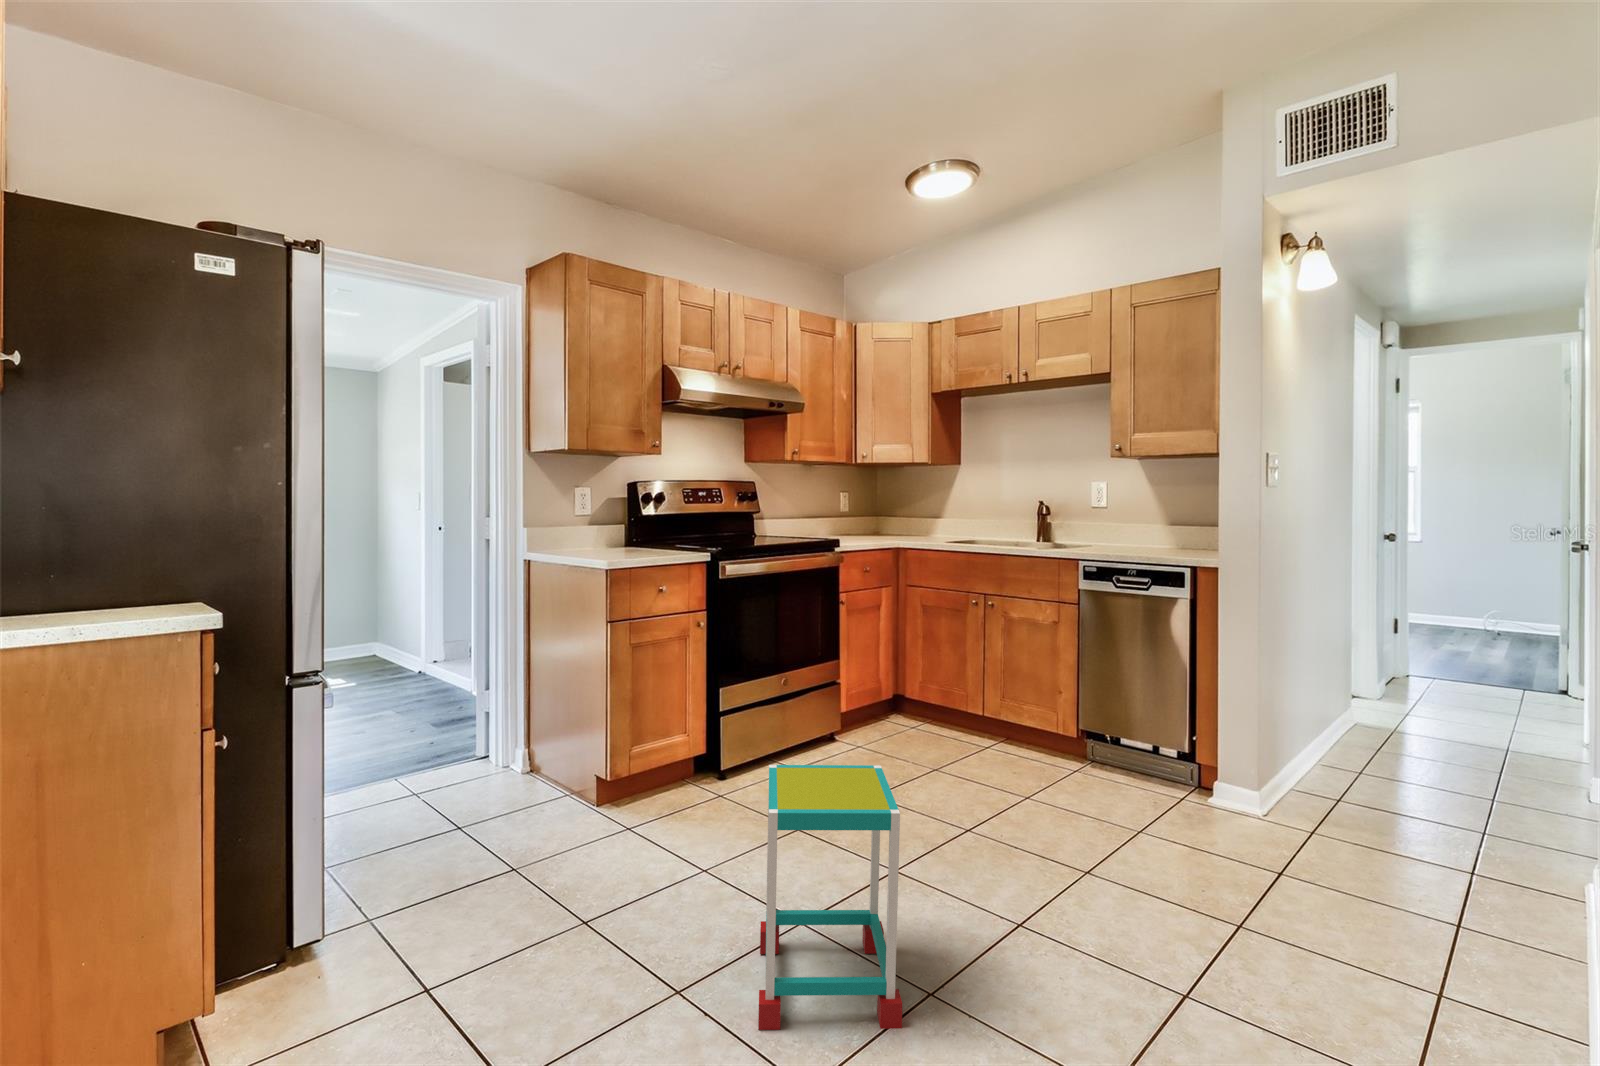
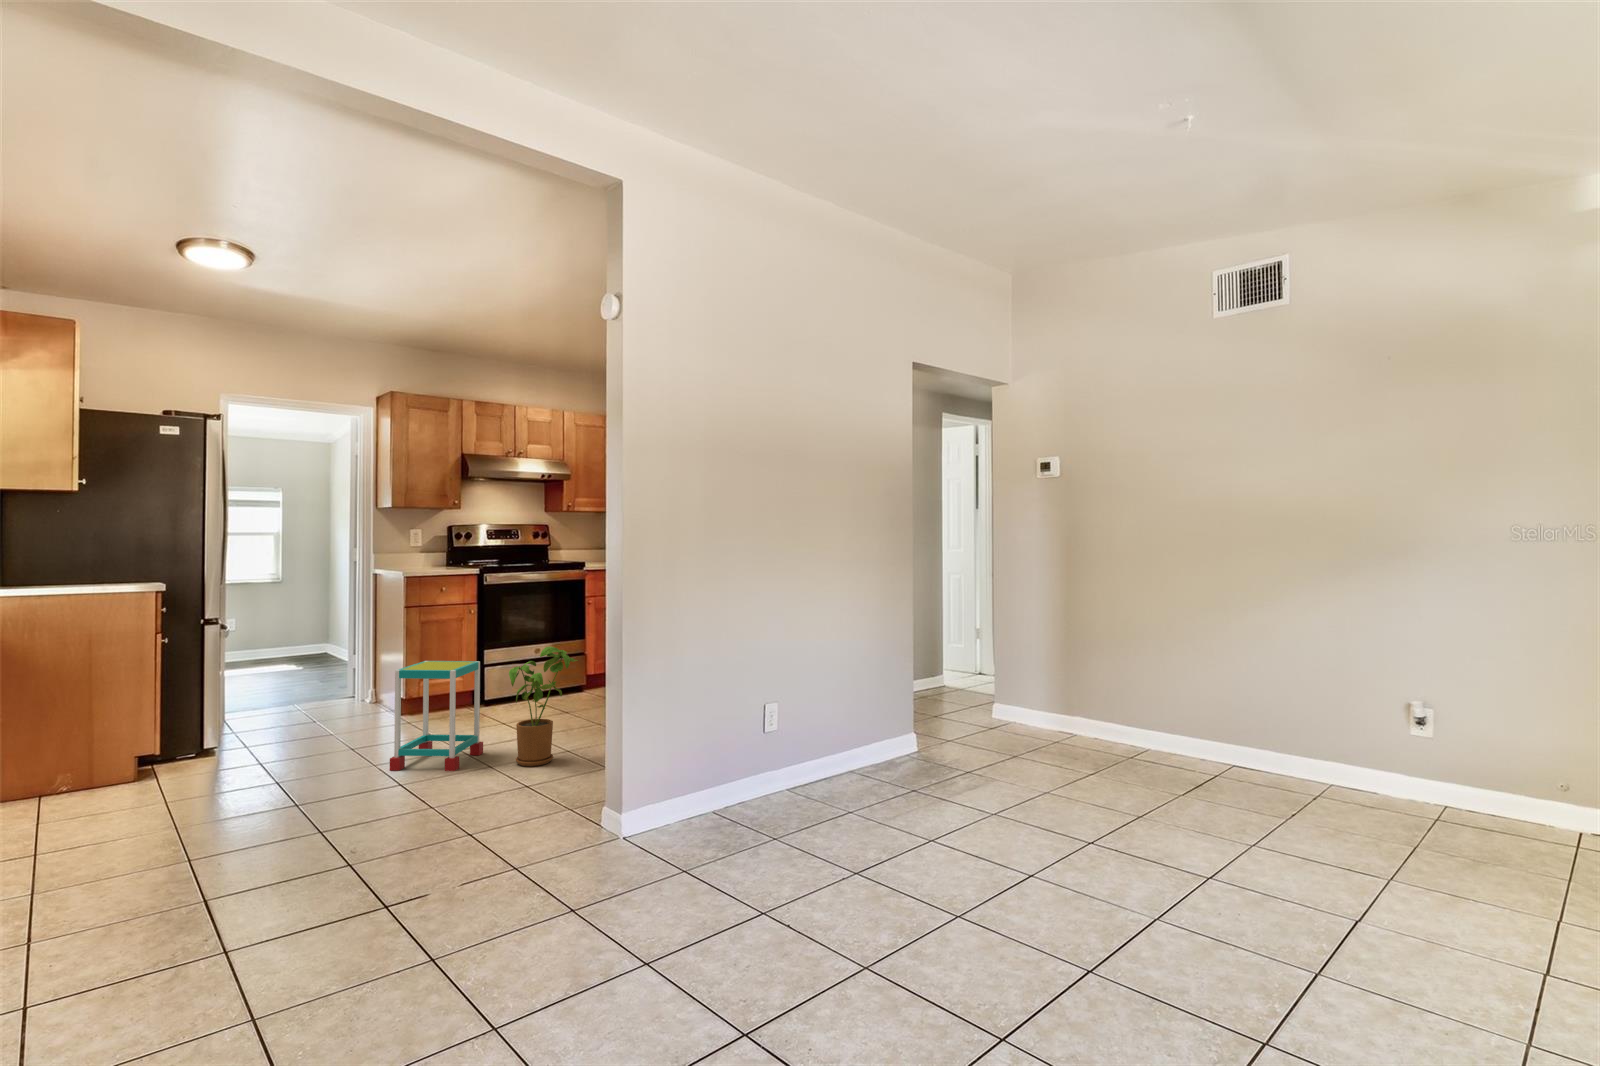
house plant: none [964,746,1111,1002] -> present [509,647,577,766]

